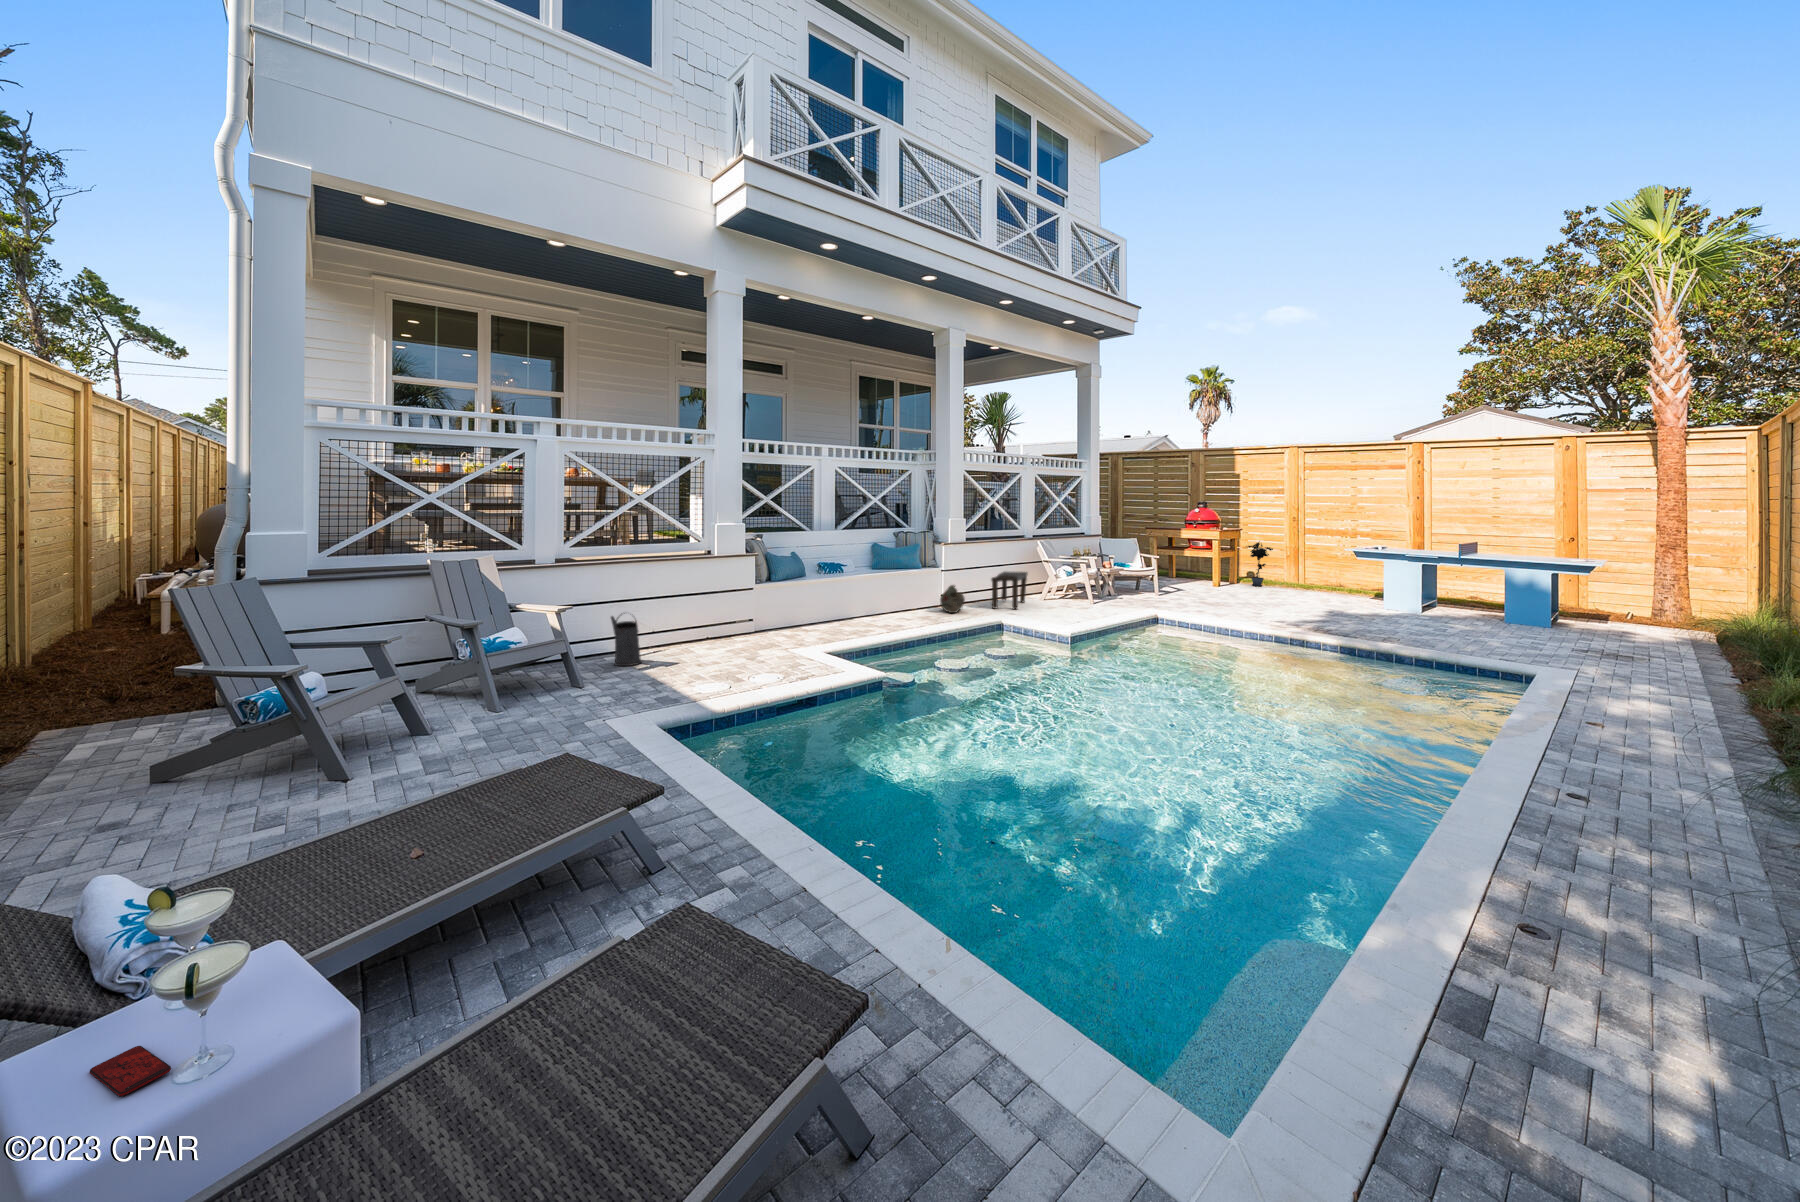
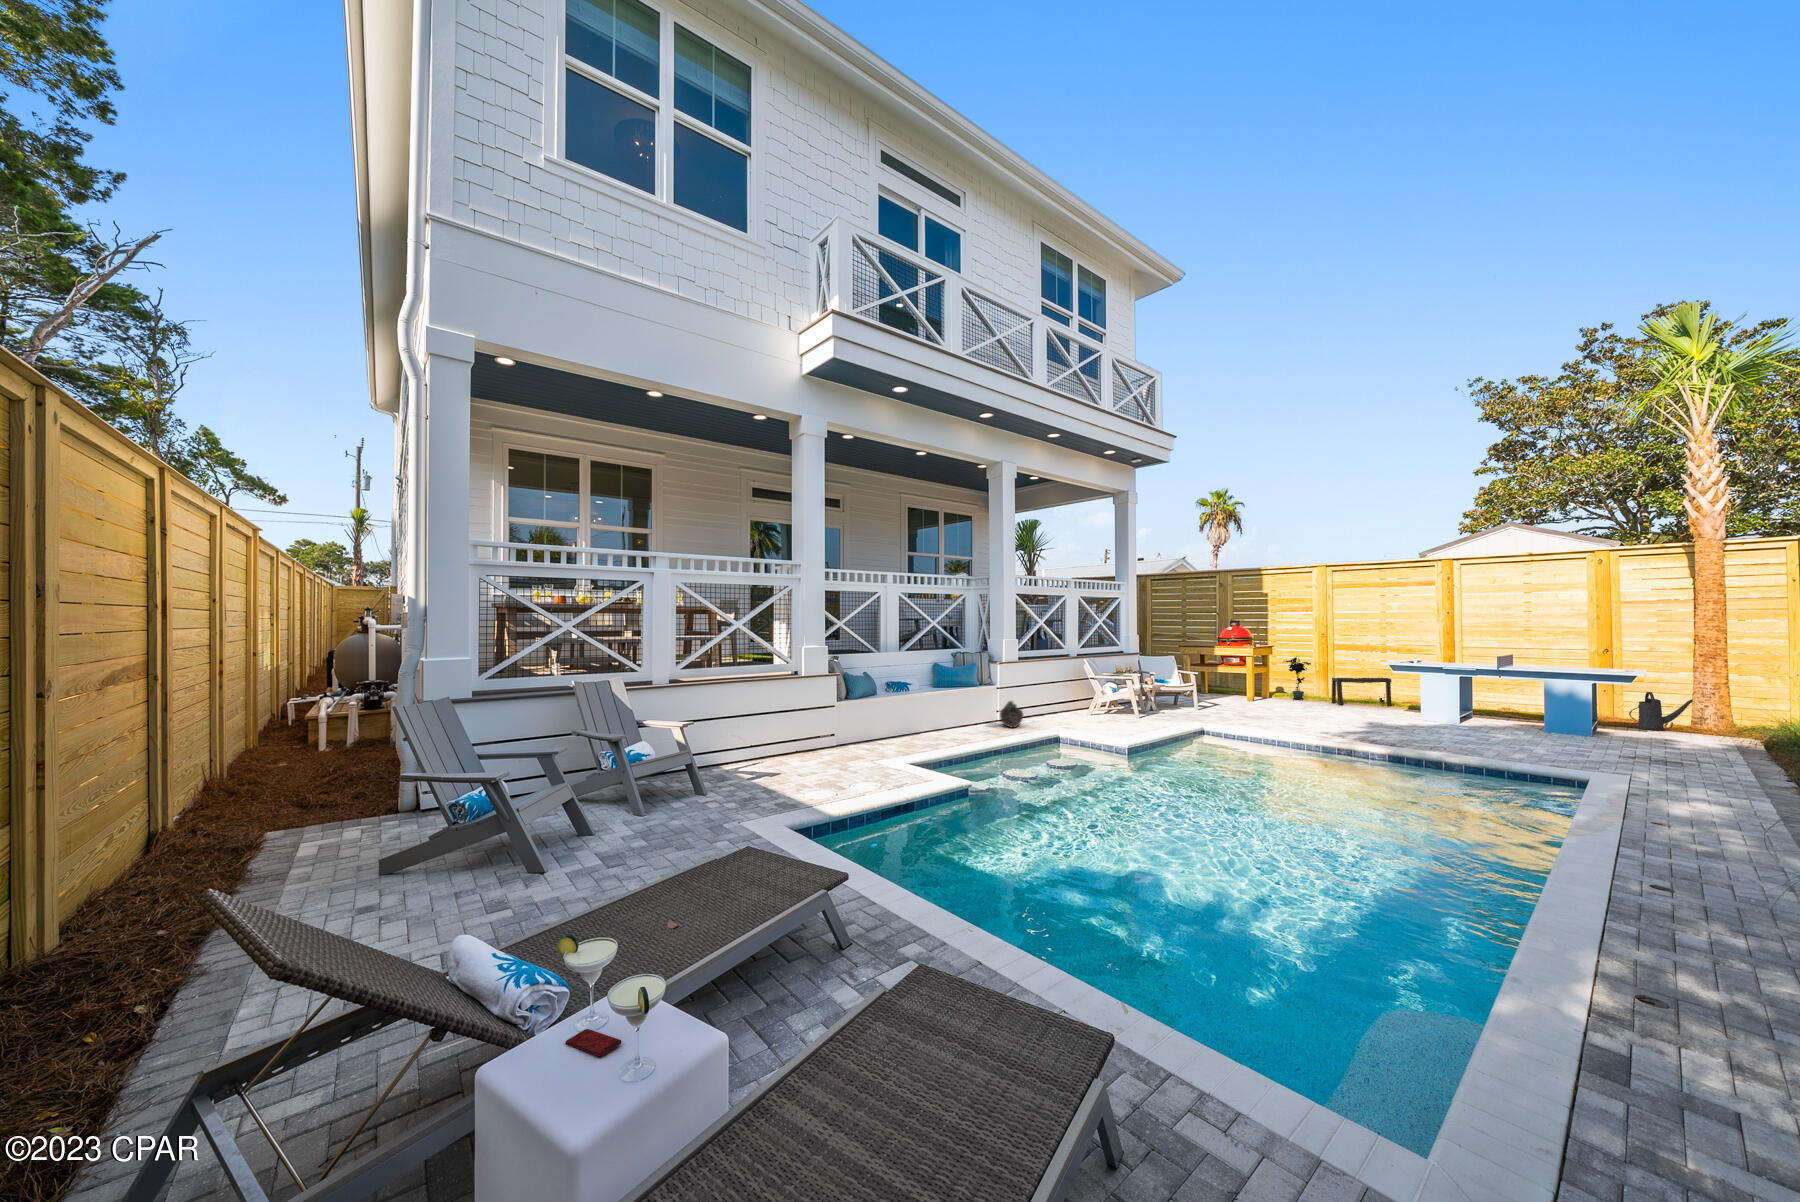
bench: present [991,572,1028,609] -> present [1332,678,1391,706]
watering can: present [611,613,642,666] -> present [1629,692,1693,731]

